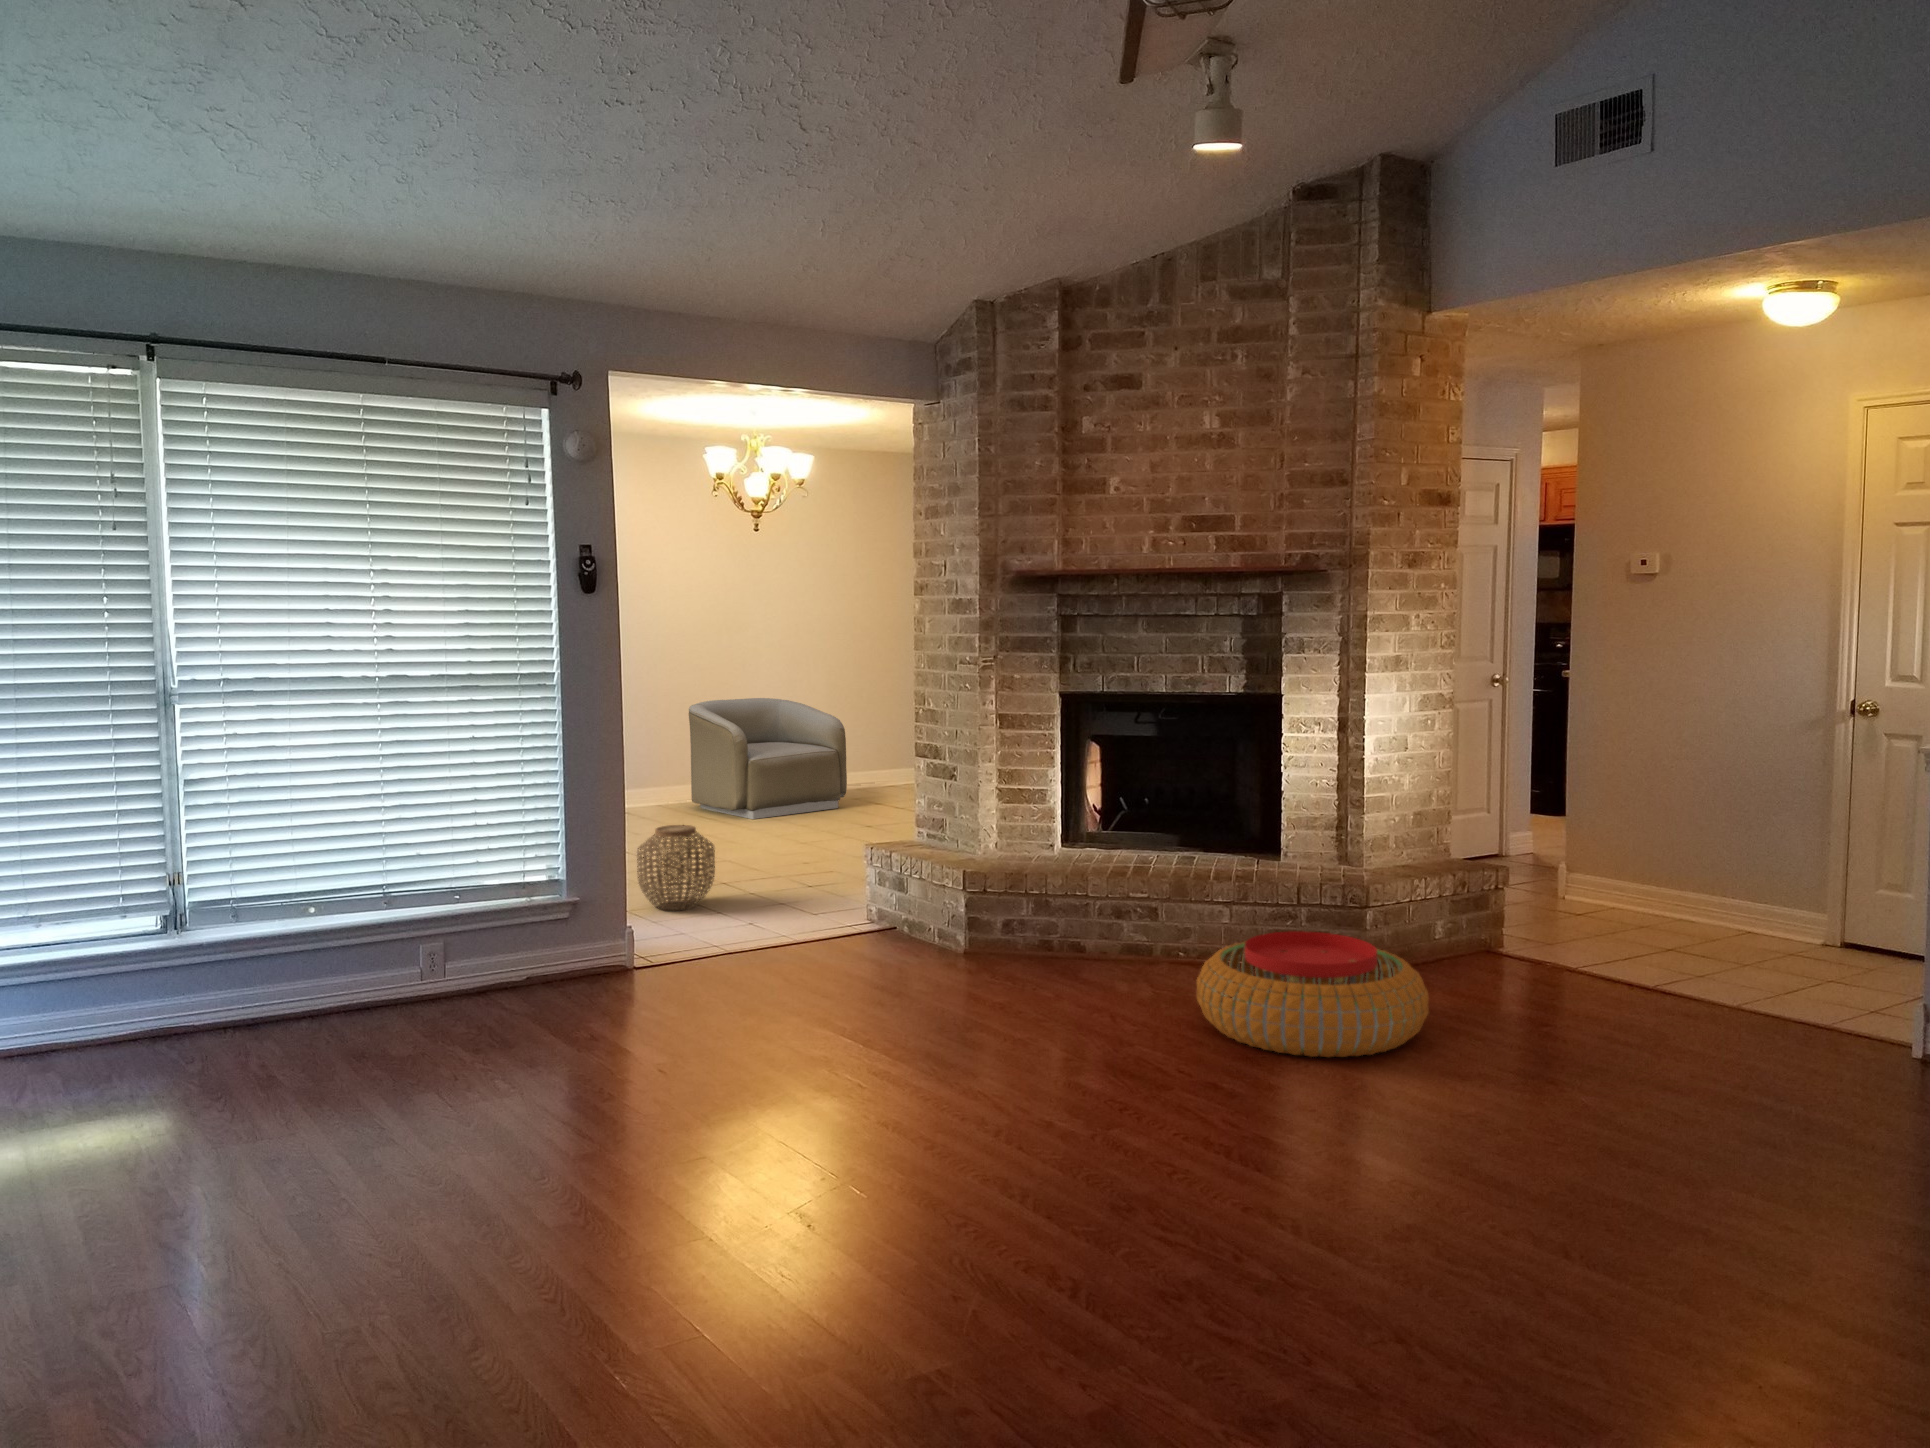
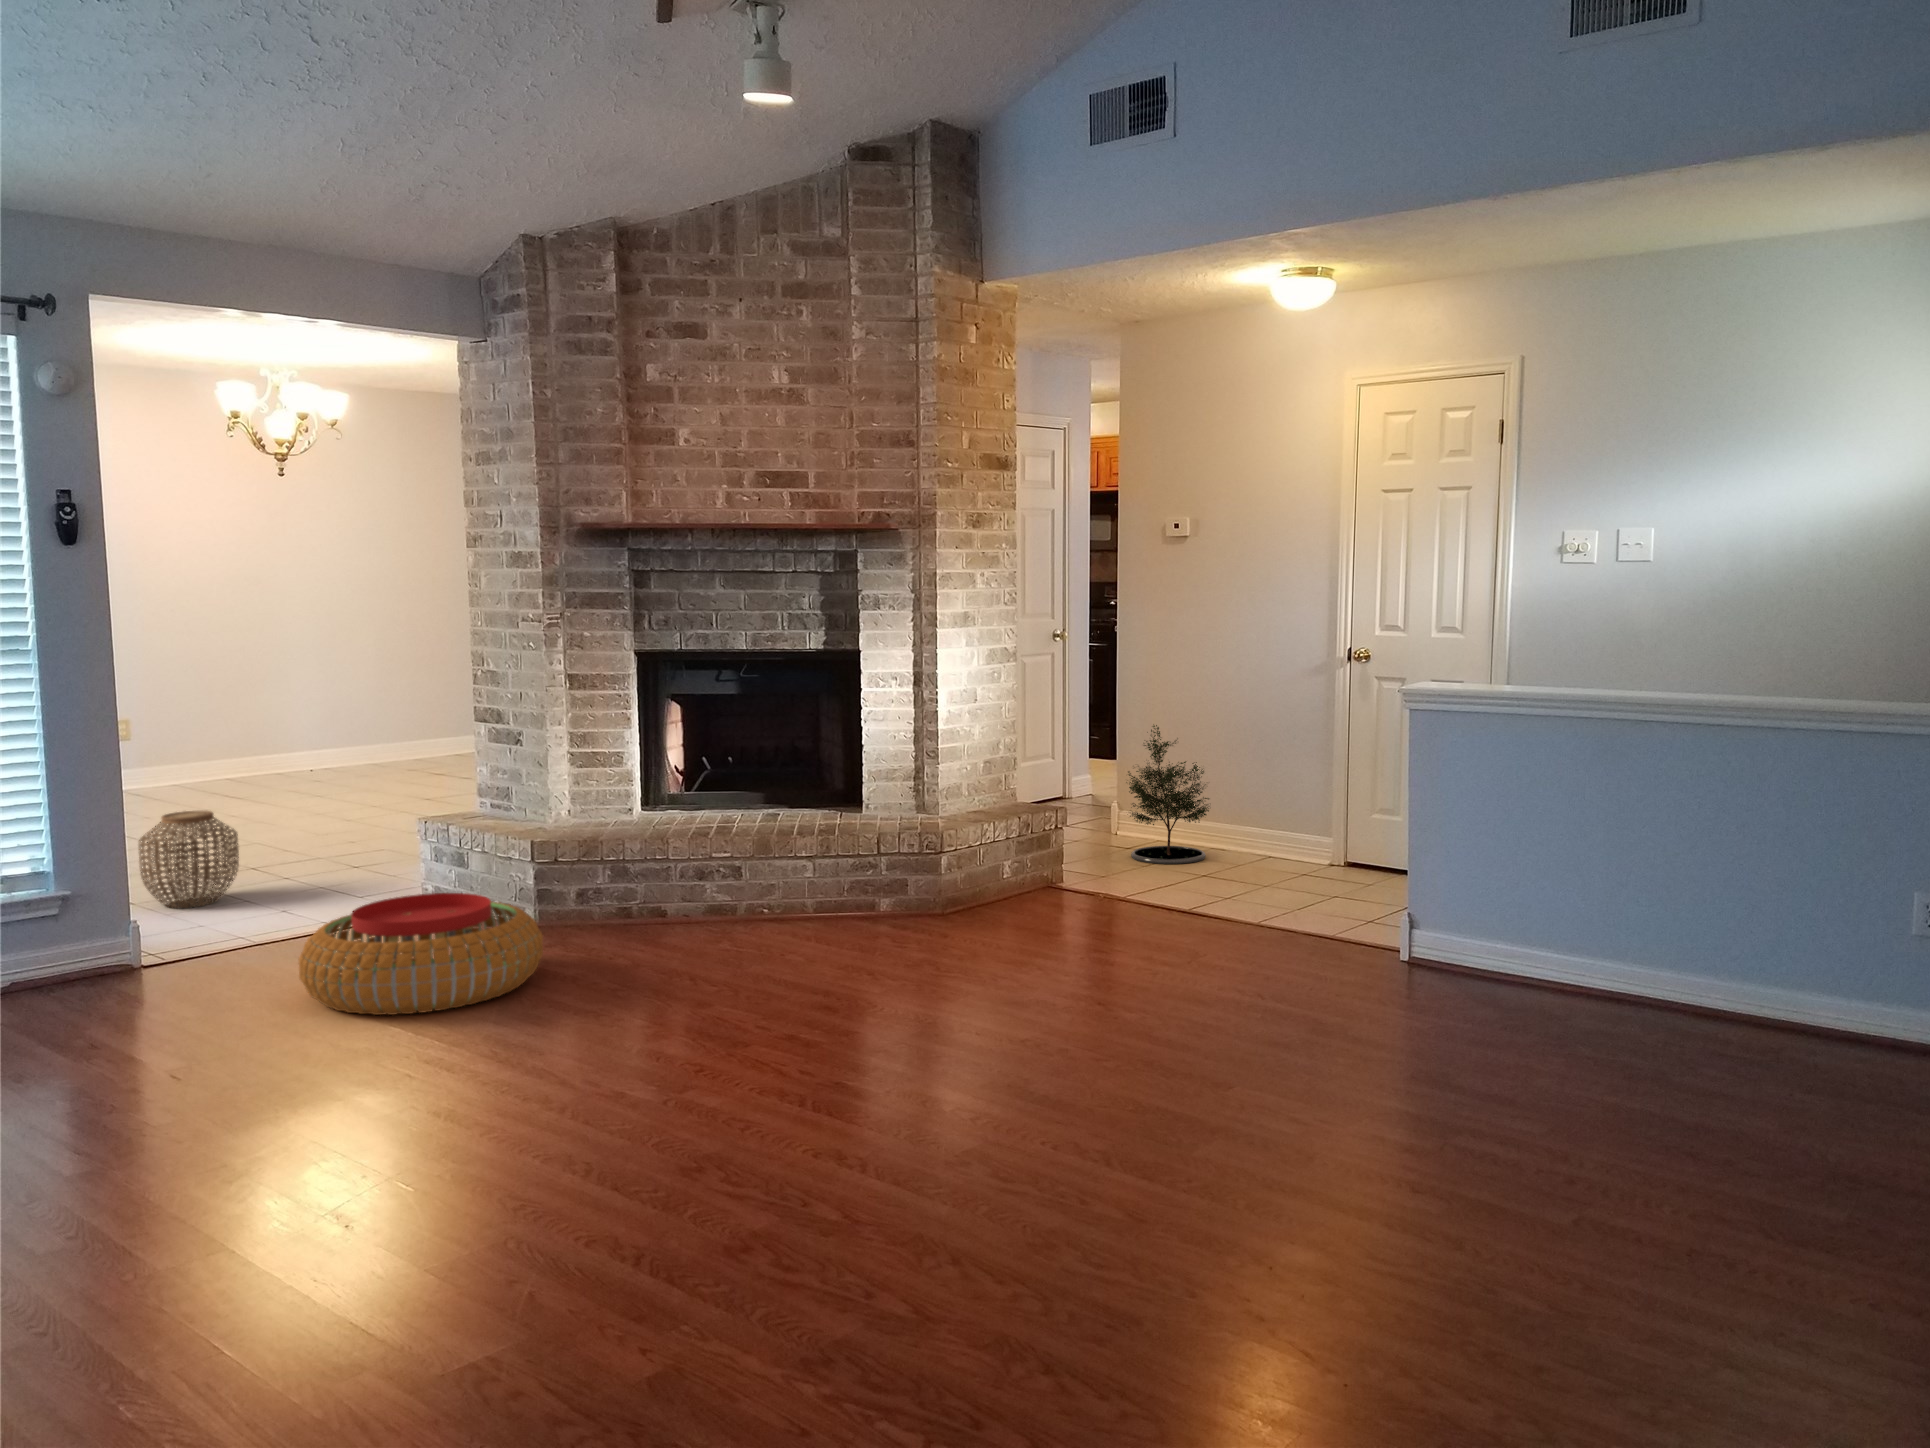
armchair: present [689,698,847,819] -> none [196,671,399,809]
potted tree: none [1563,778,1666,931] -> present [1126,725,1209,864]
pouf: present [1197,931,1429,1057] -> present [299,893,543,1015]

